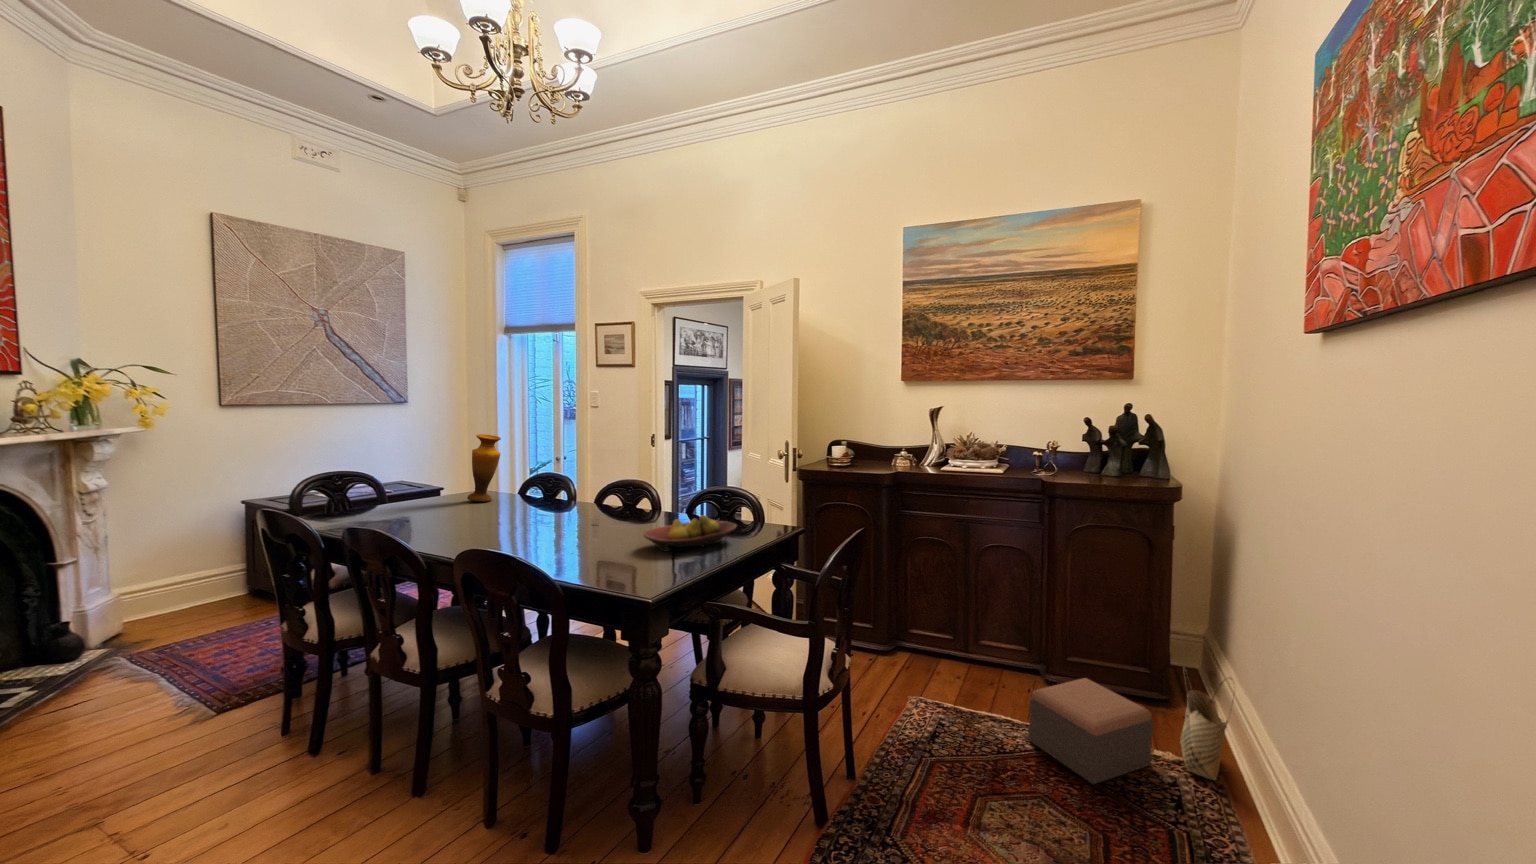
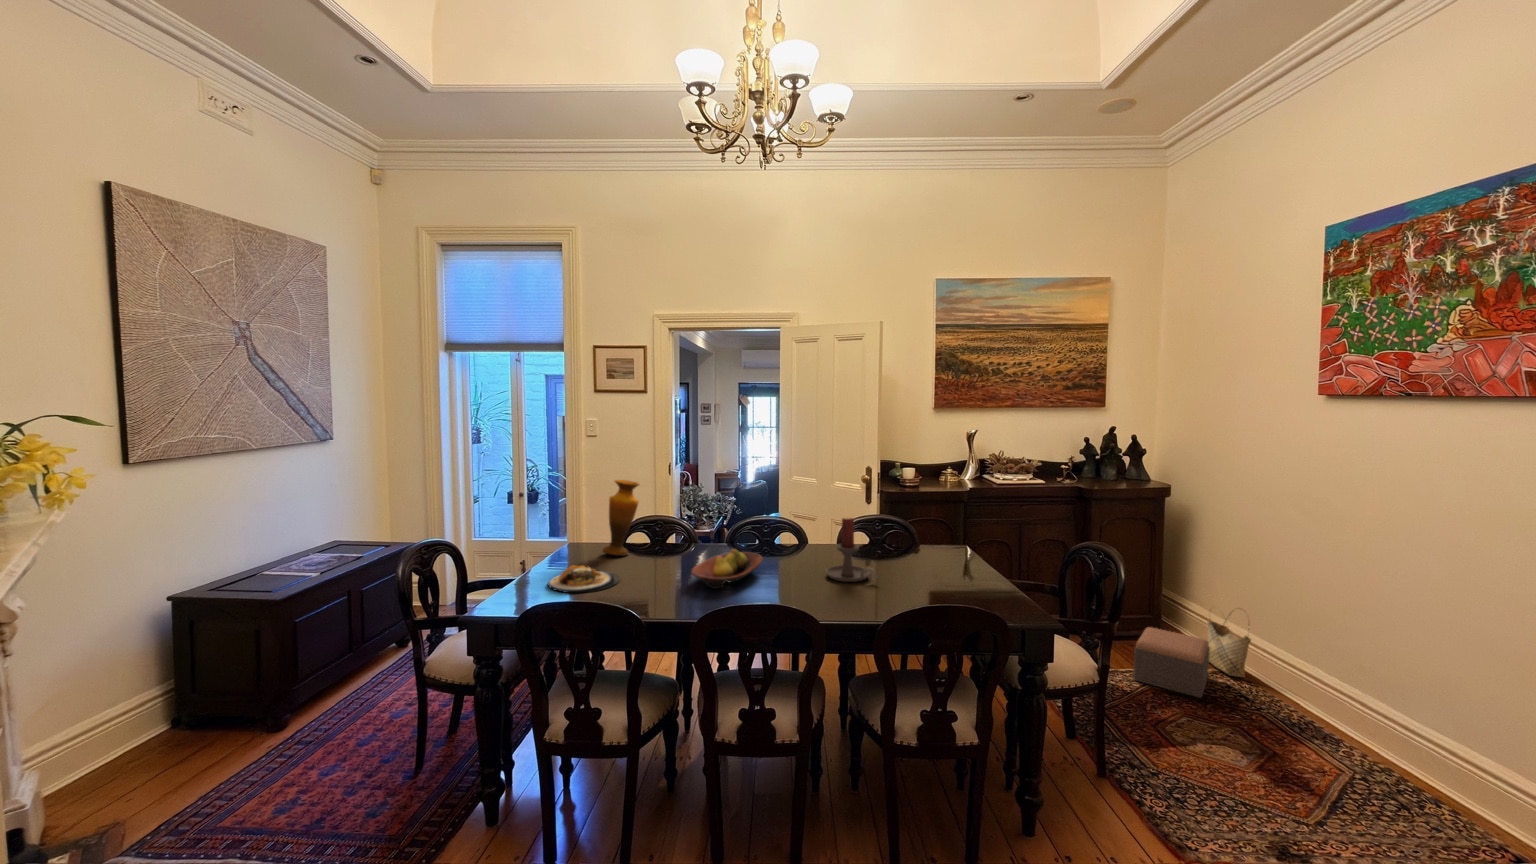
candle holder: none [567,477,613,542] -> present [826,518,877,582]
plate: none [365,499,434,521] -> present [548,565,619,593]
fruit bowl: present [643,515,737,551] -> present [691,549,763,589]

